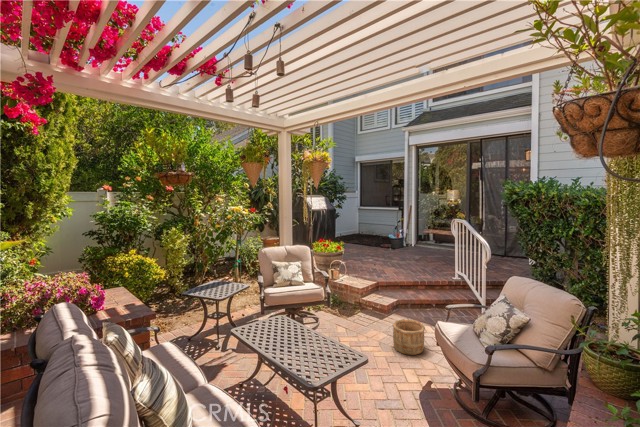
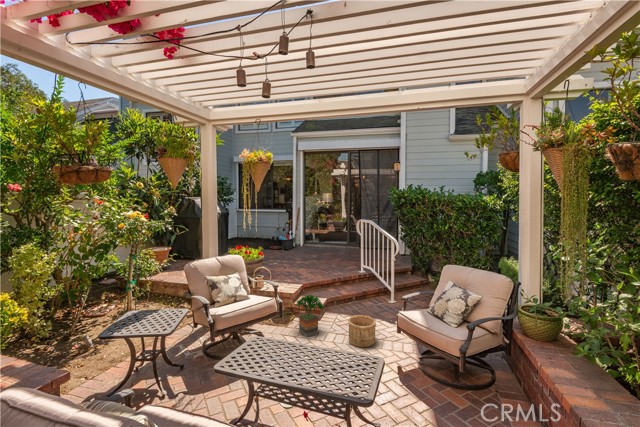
potted tree: none [348,290,376,332] -> present [297,295,324,337]

